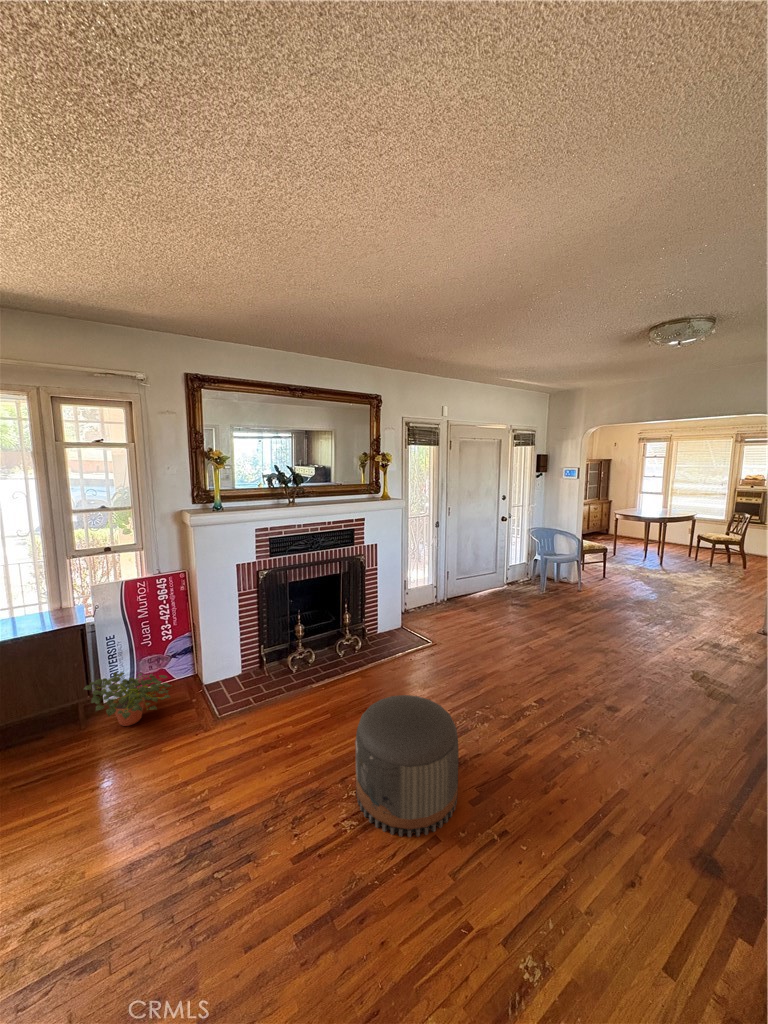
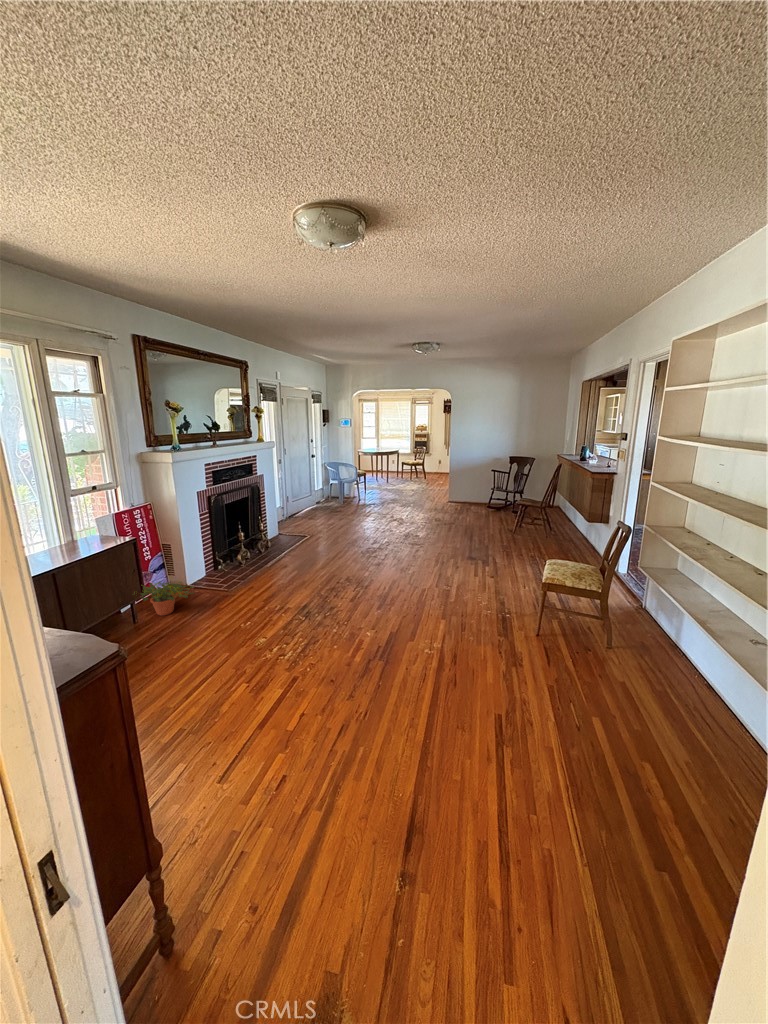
pouf: present [355,695,459,837] -> none [343,535,394,588]

